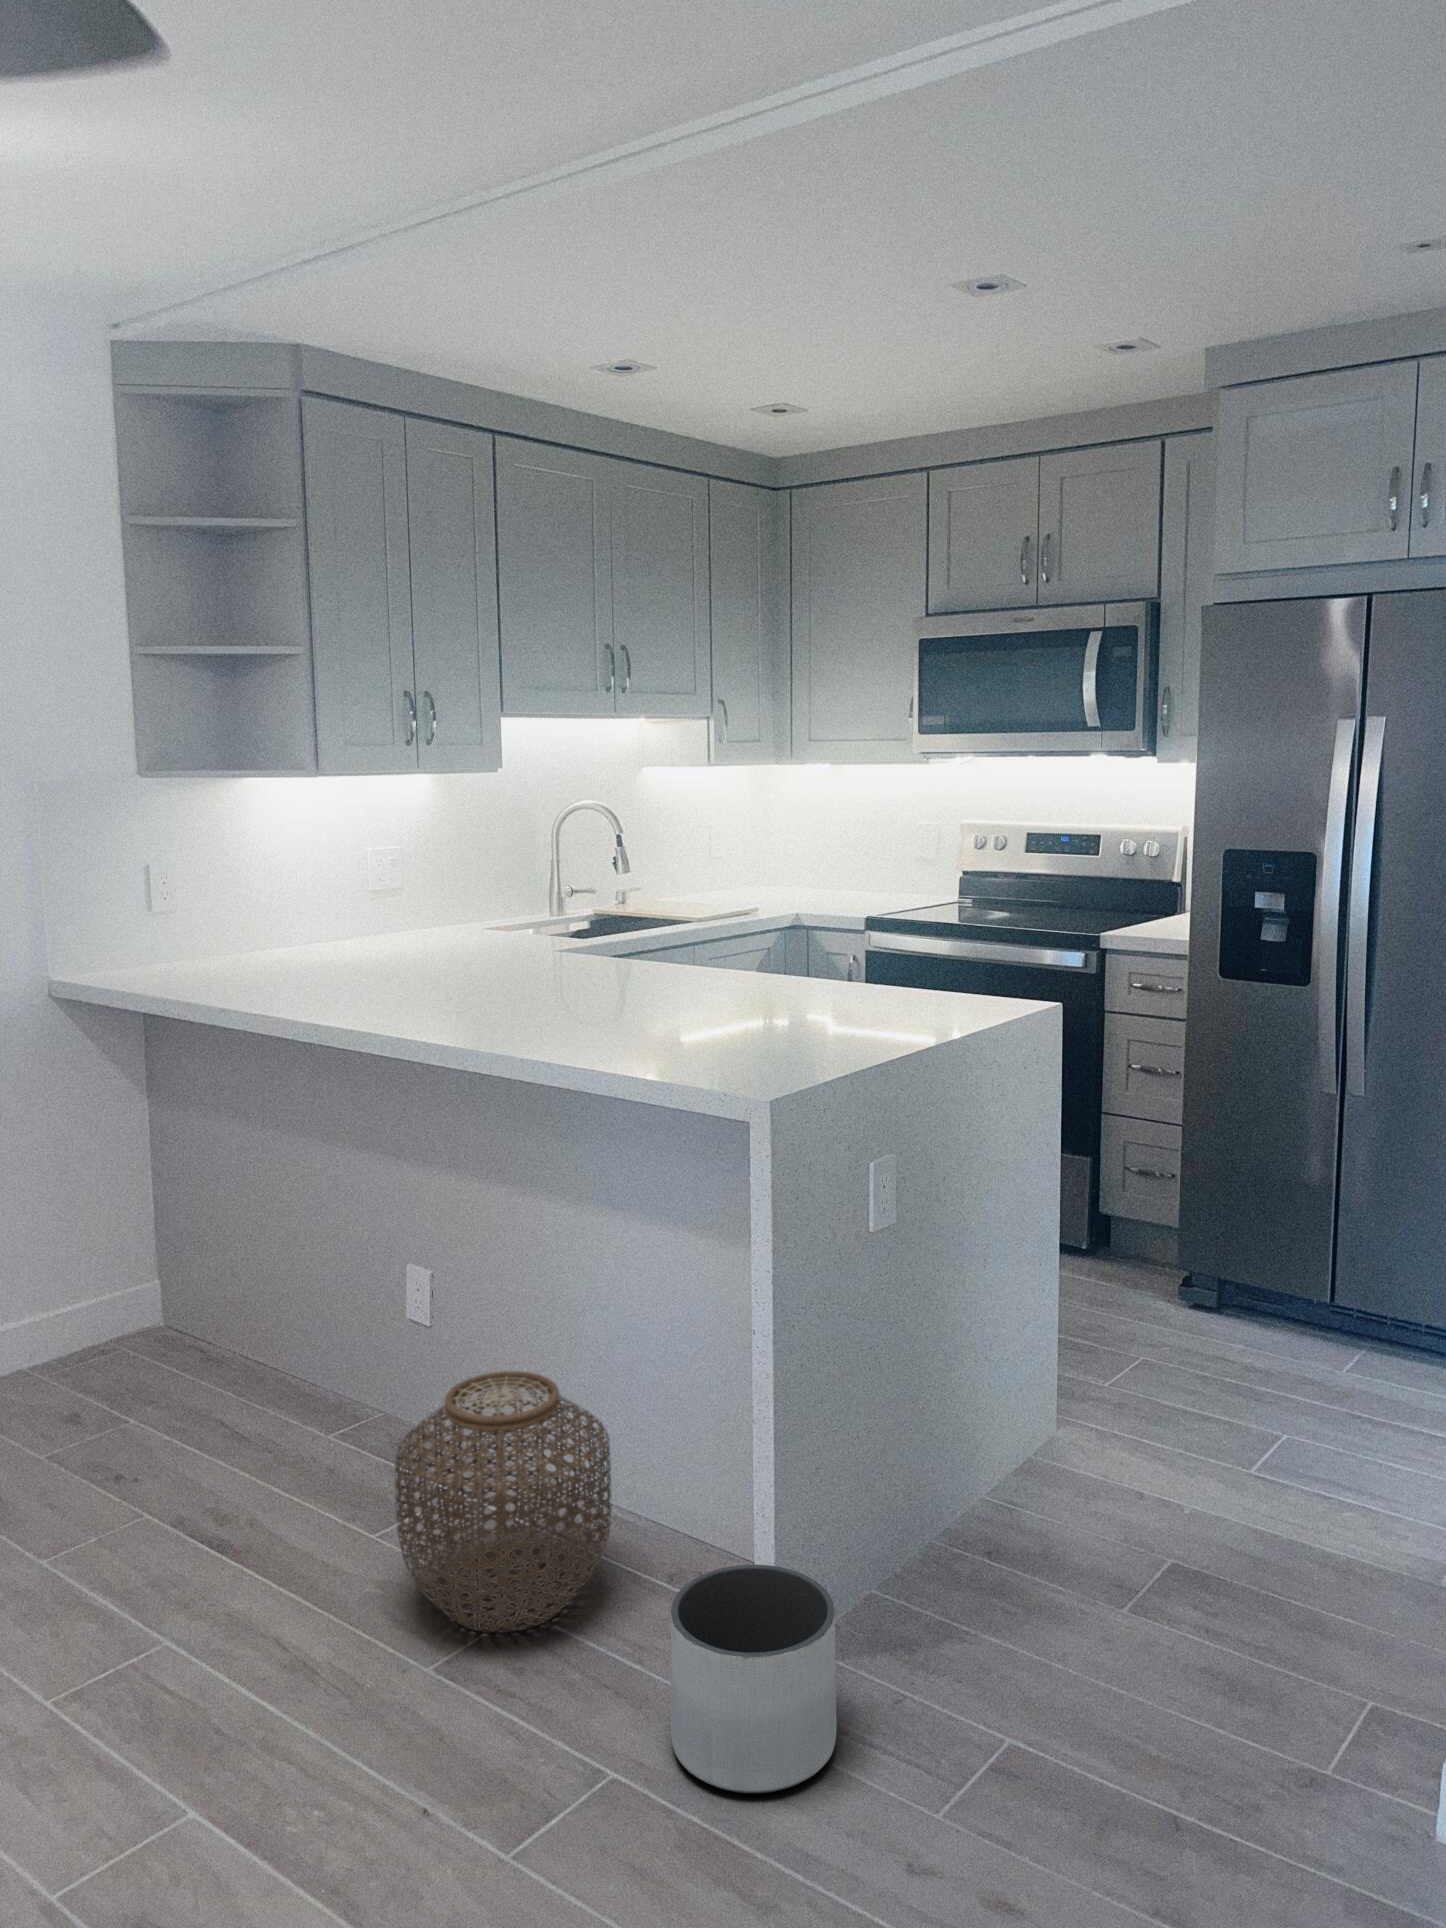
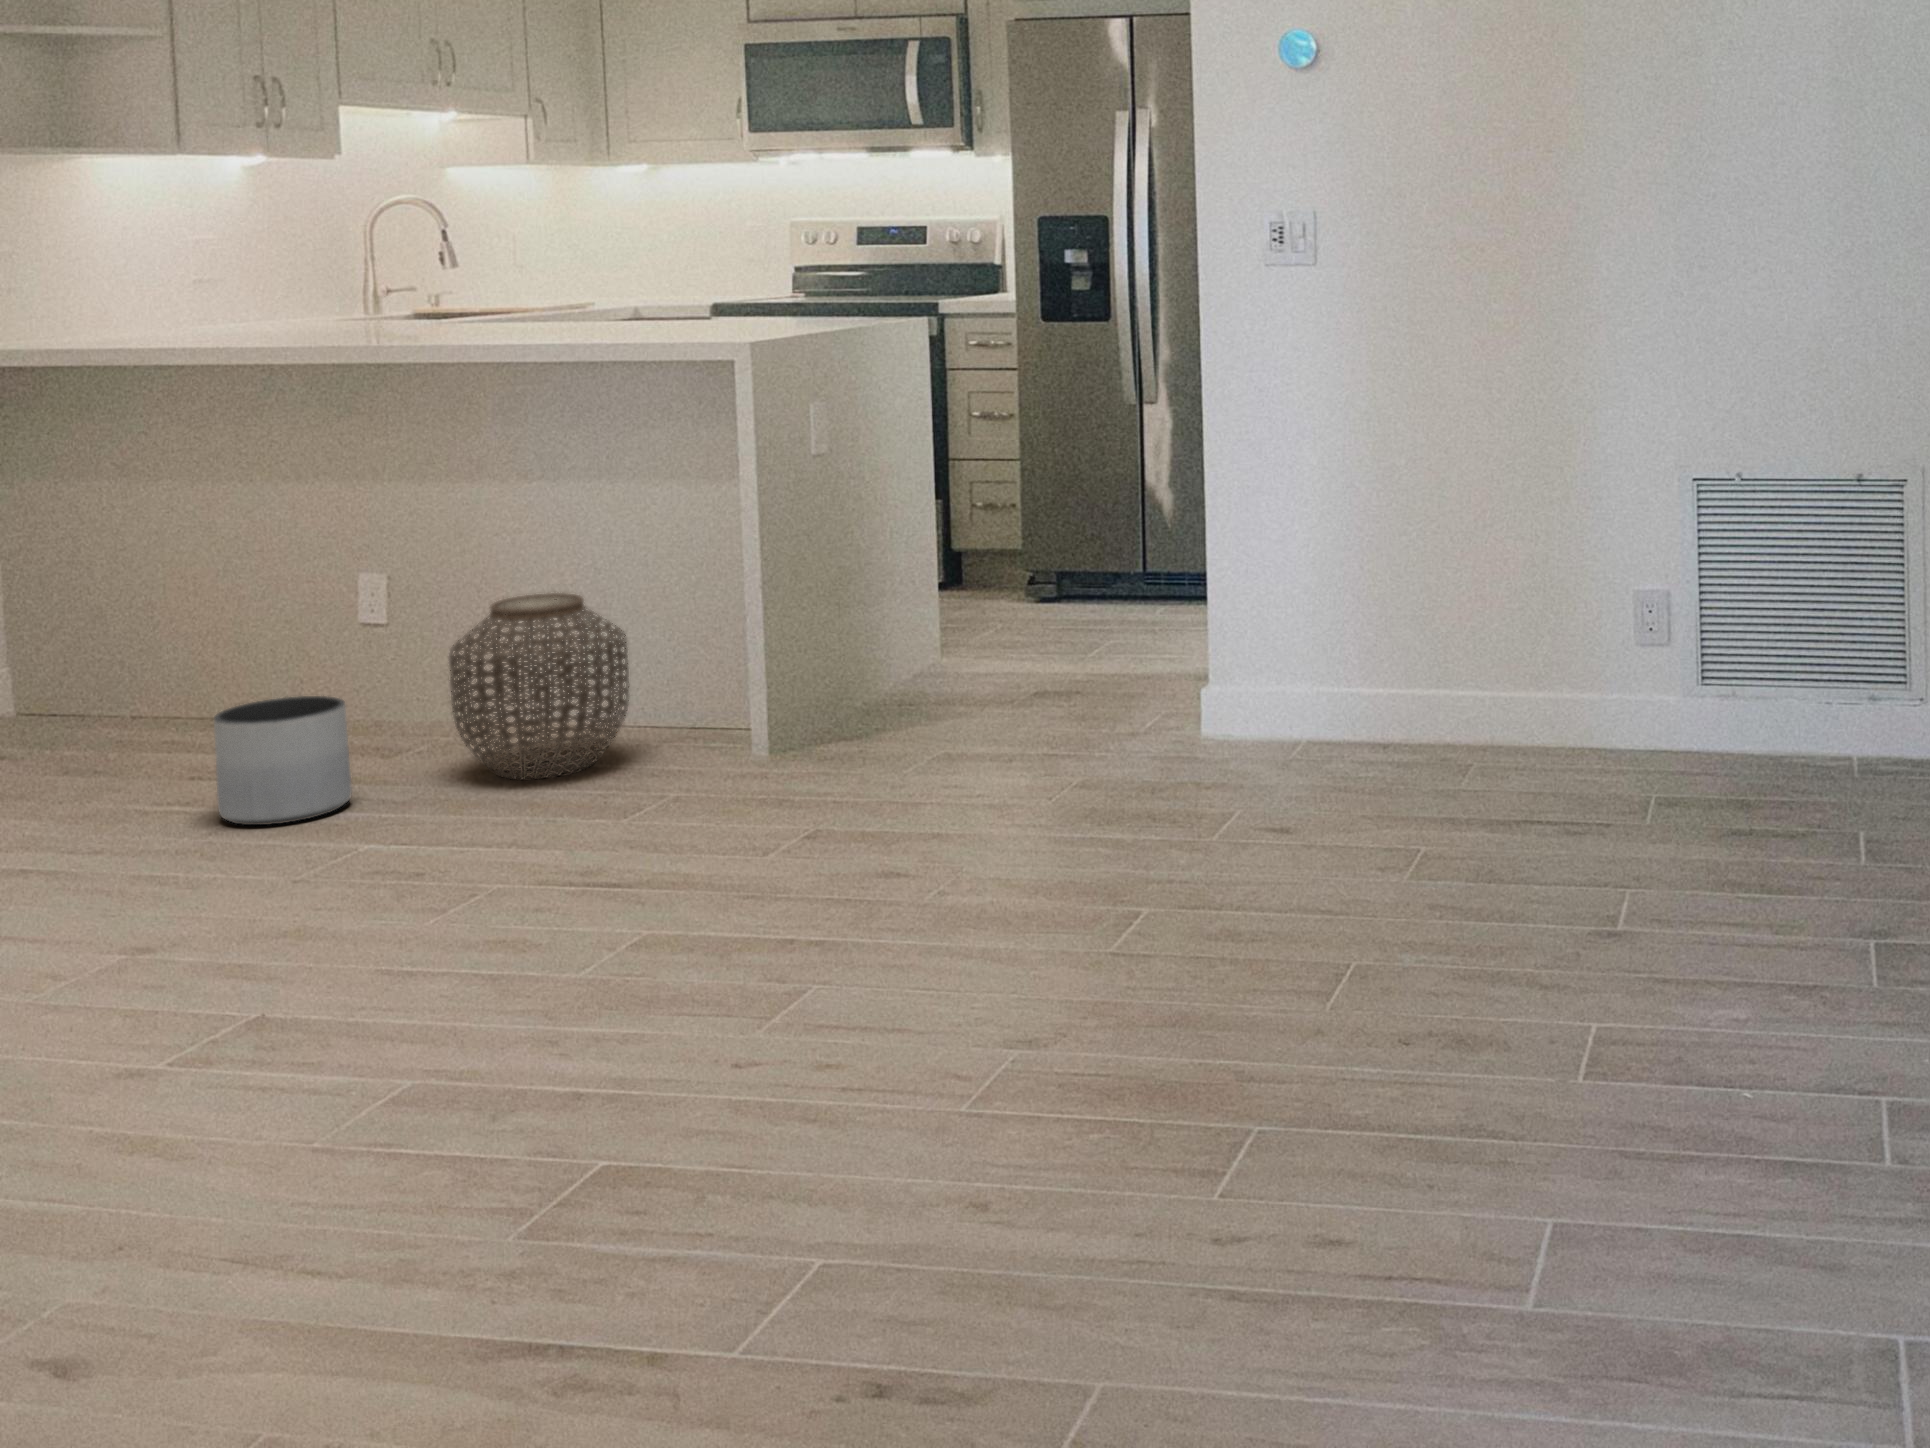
planter: present [671,1565,836,1793] -> present [214,696,352,825]

